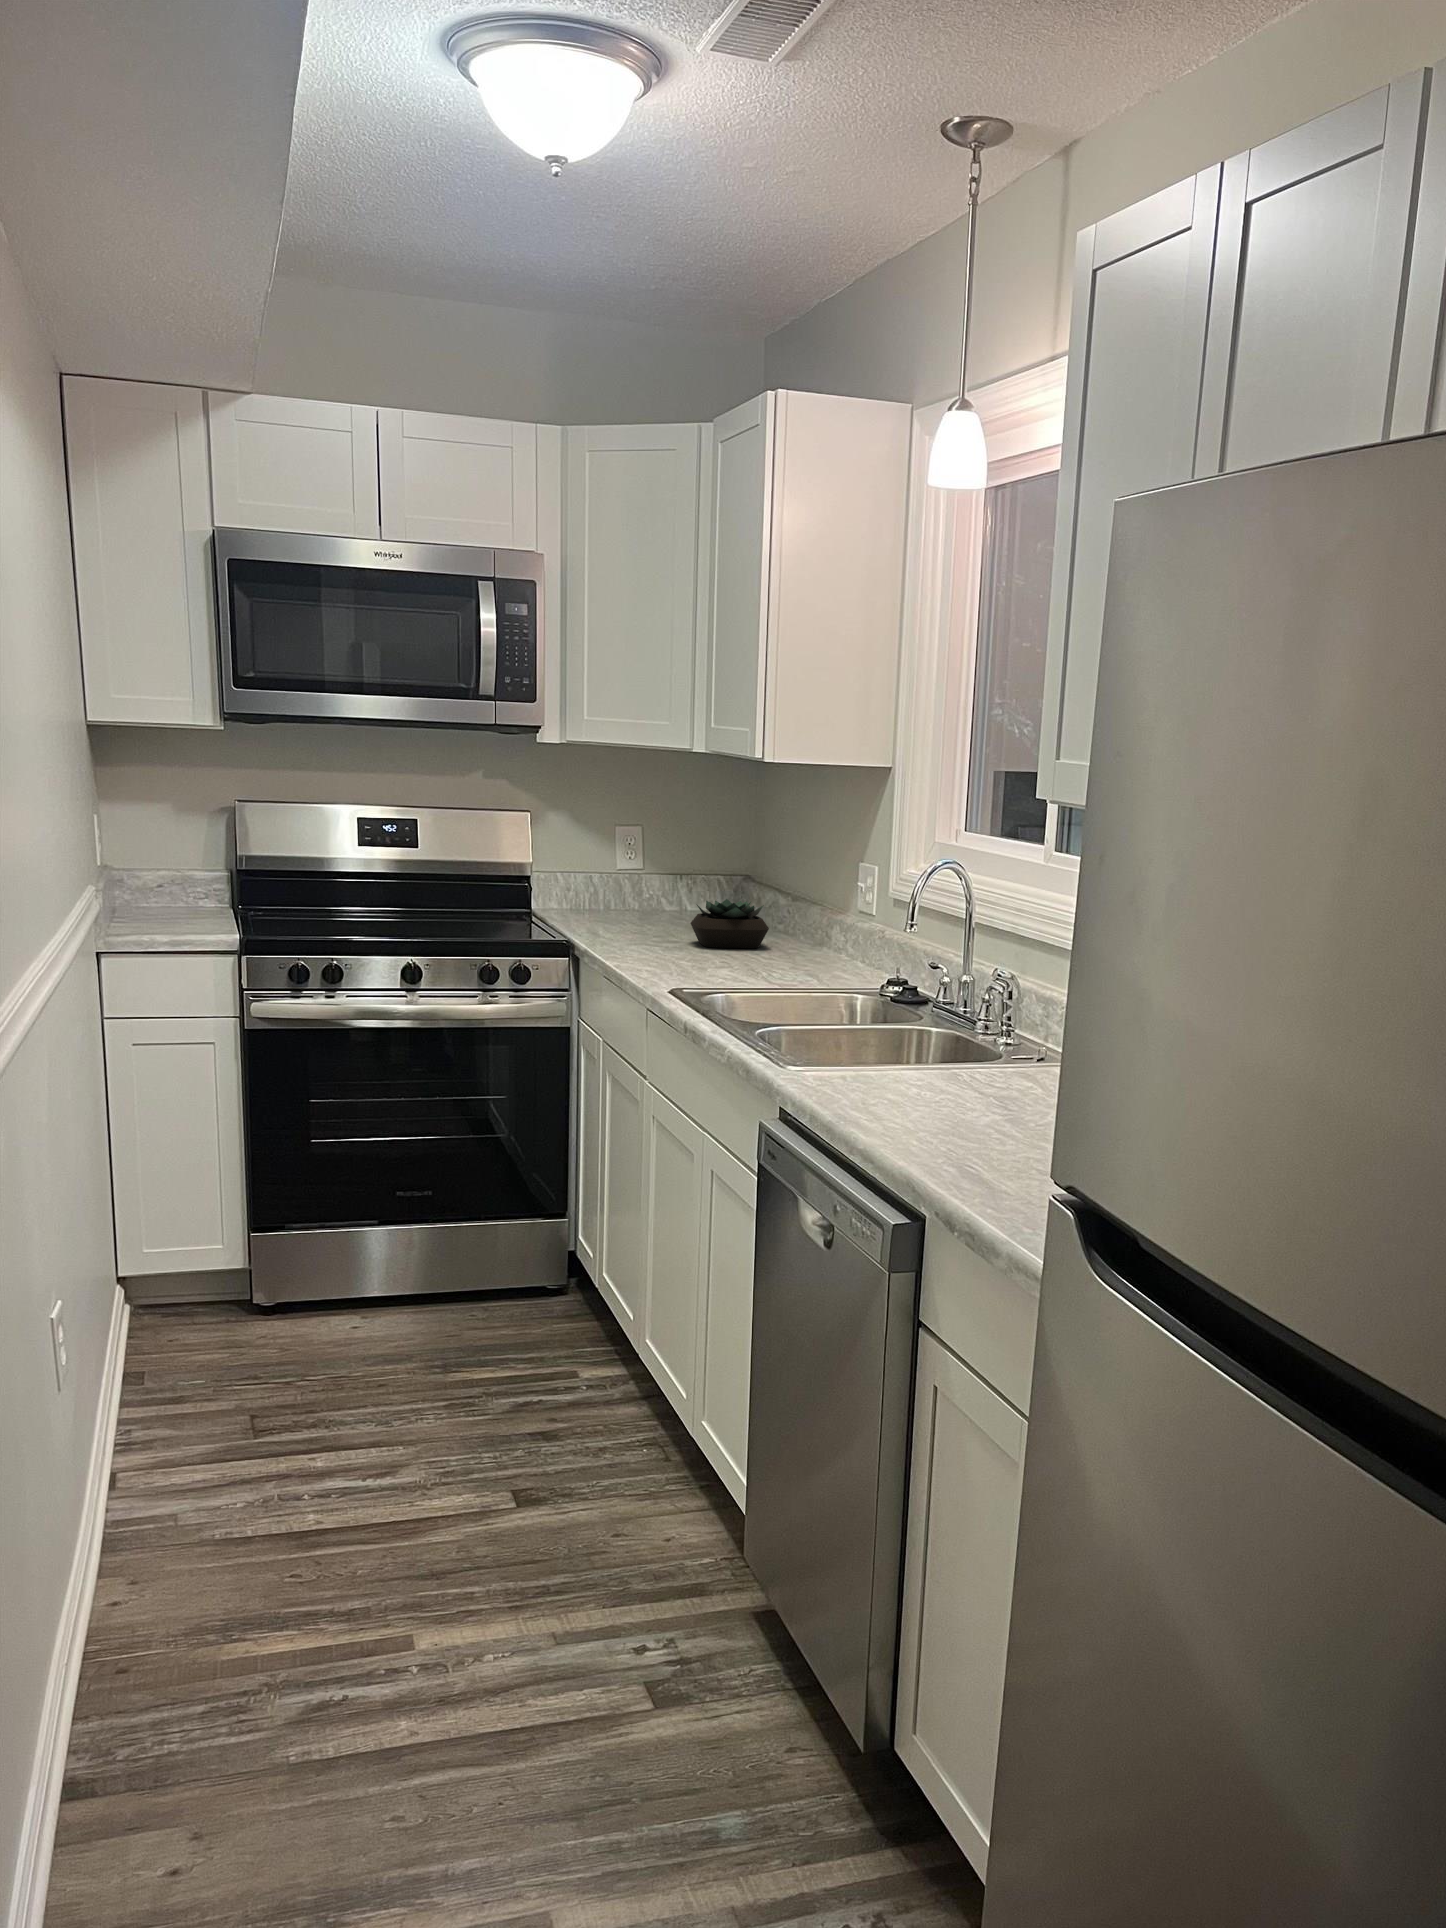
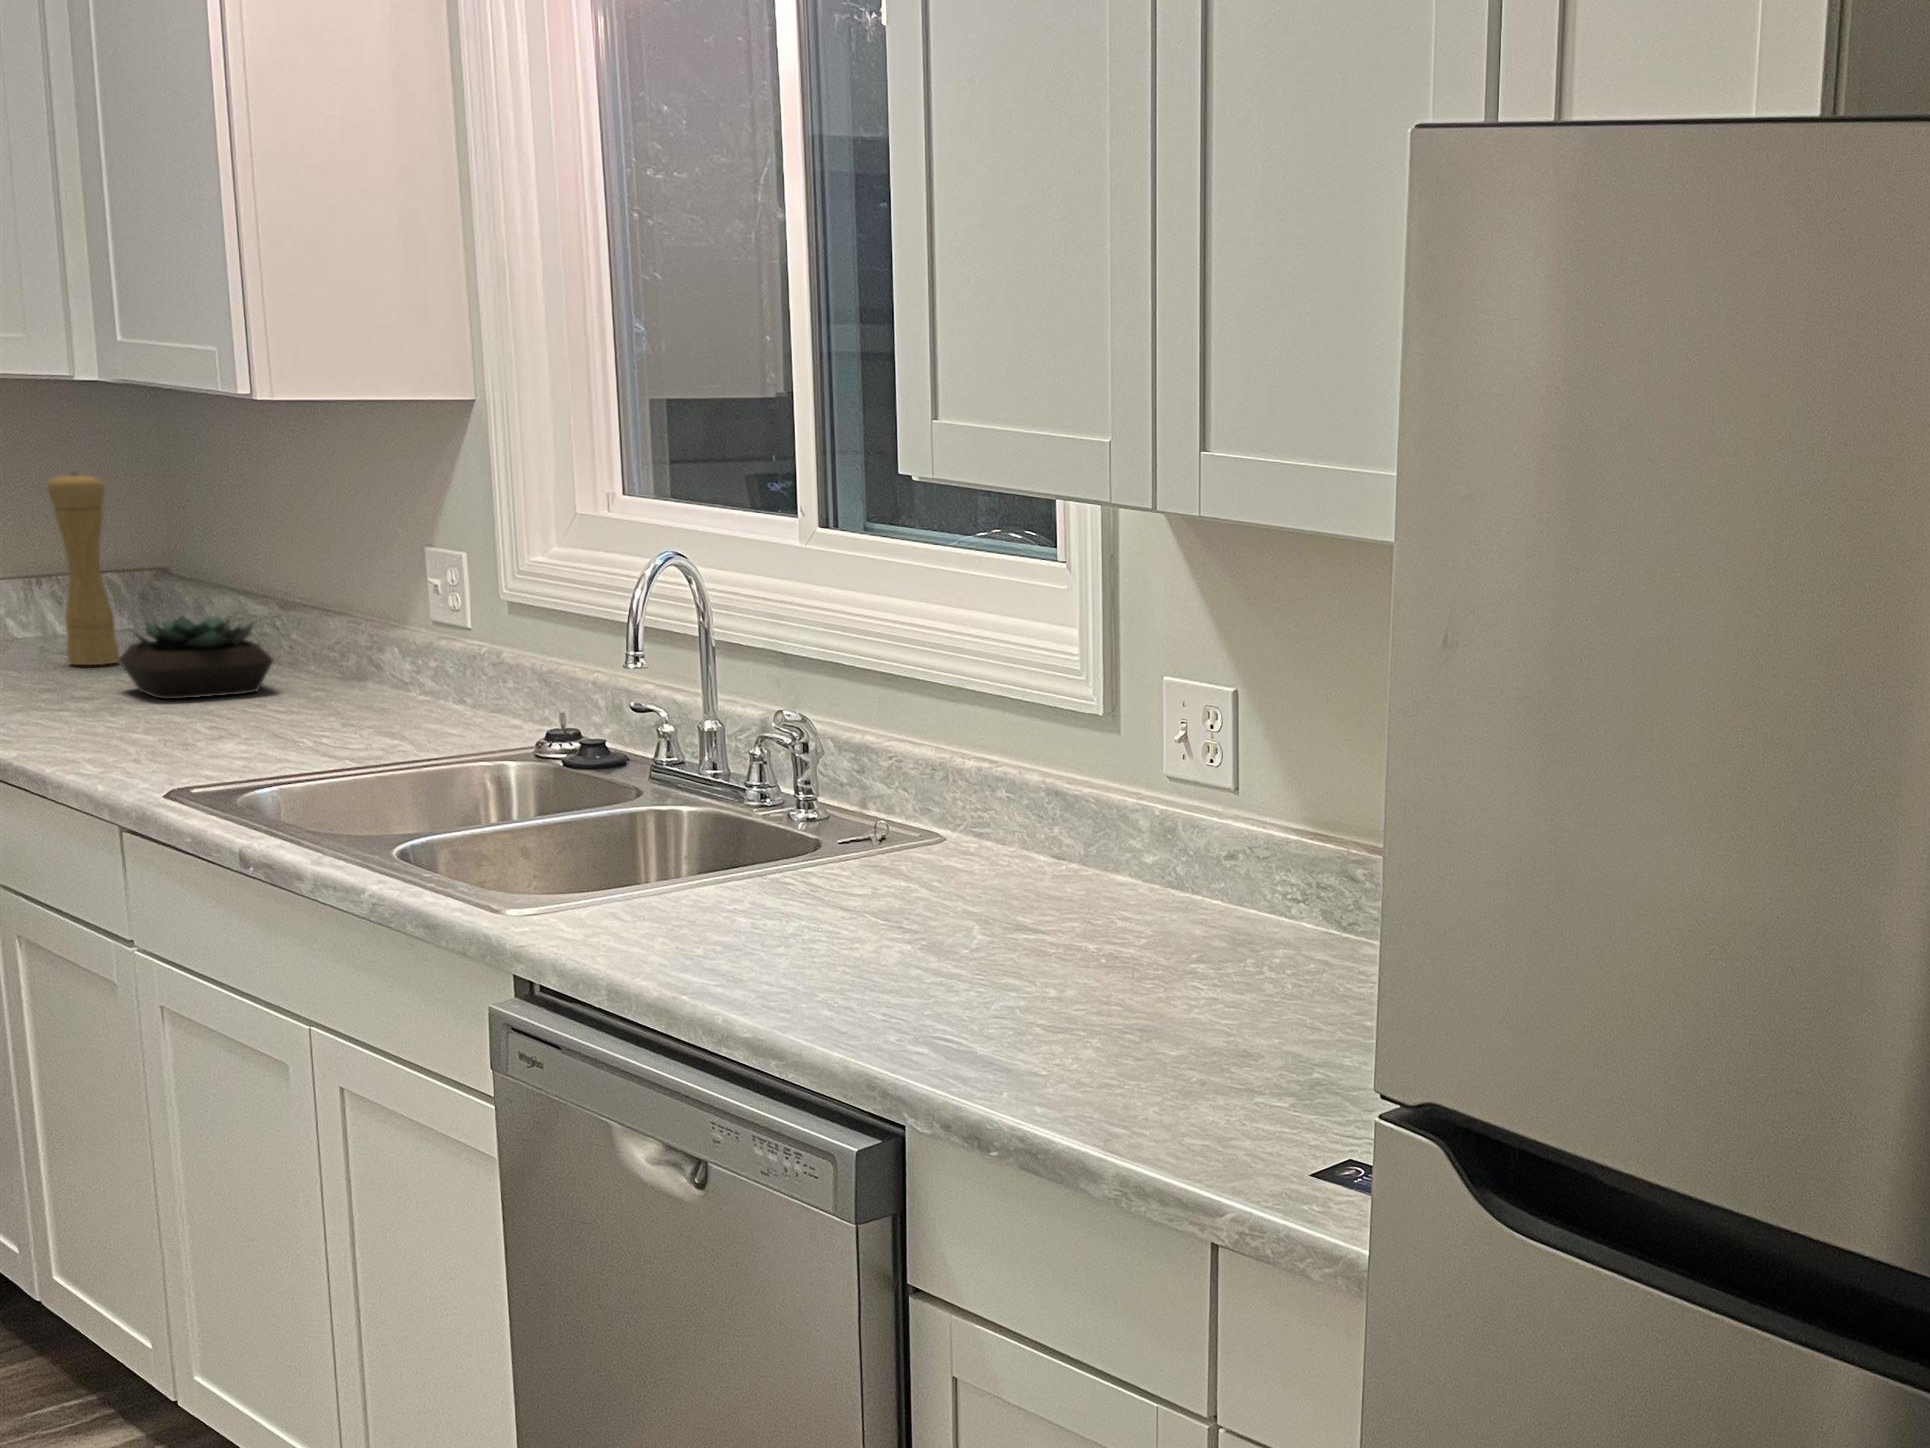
pepper mill: none [676,813,706,928] -> present [48,472,119,665]

